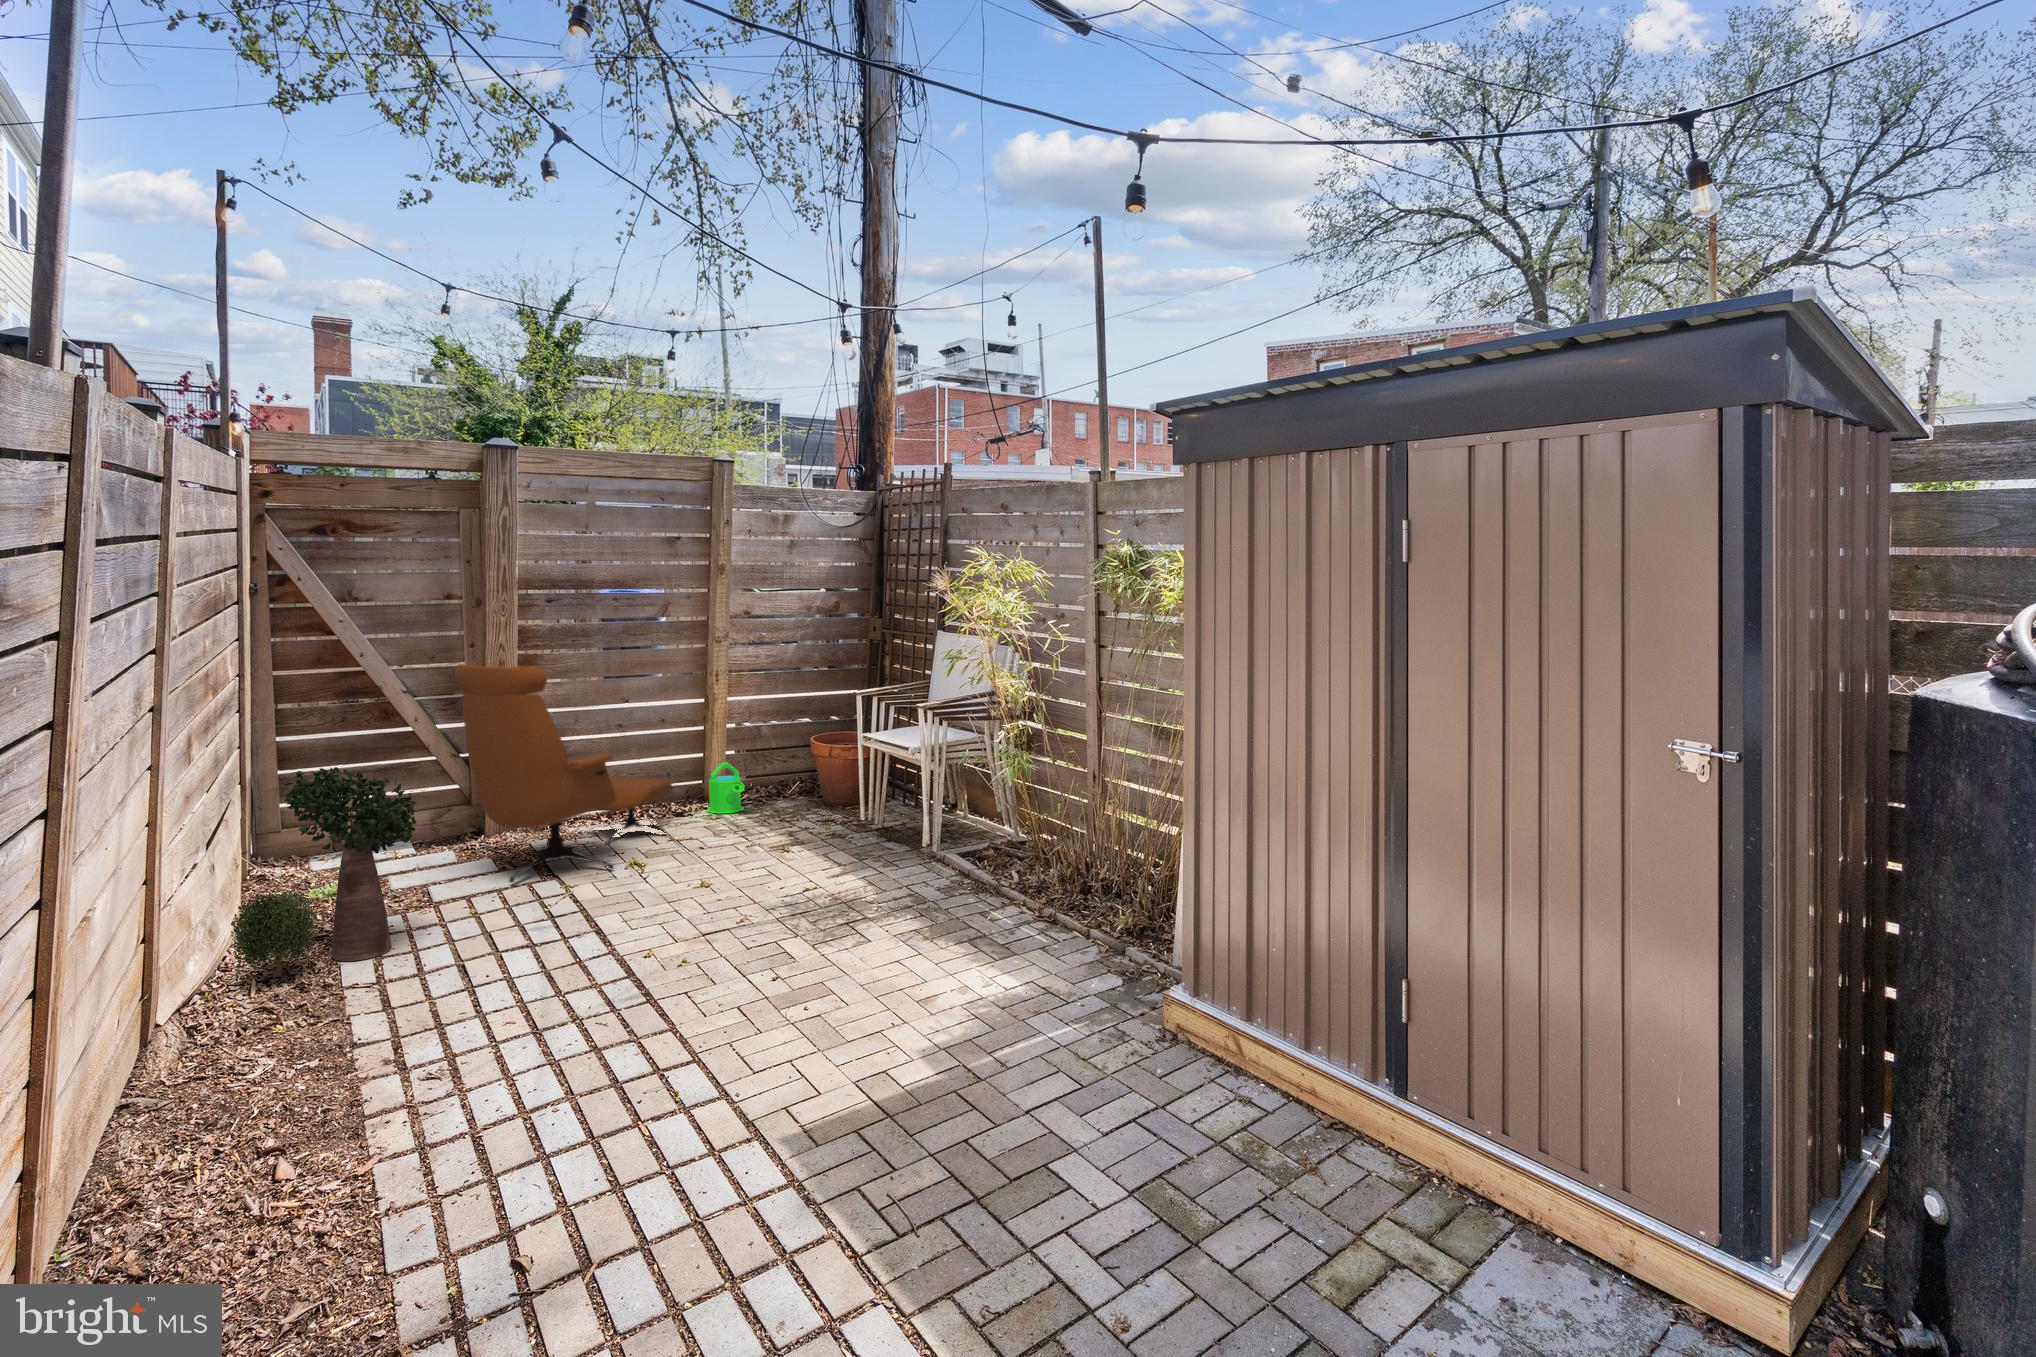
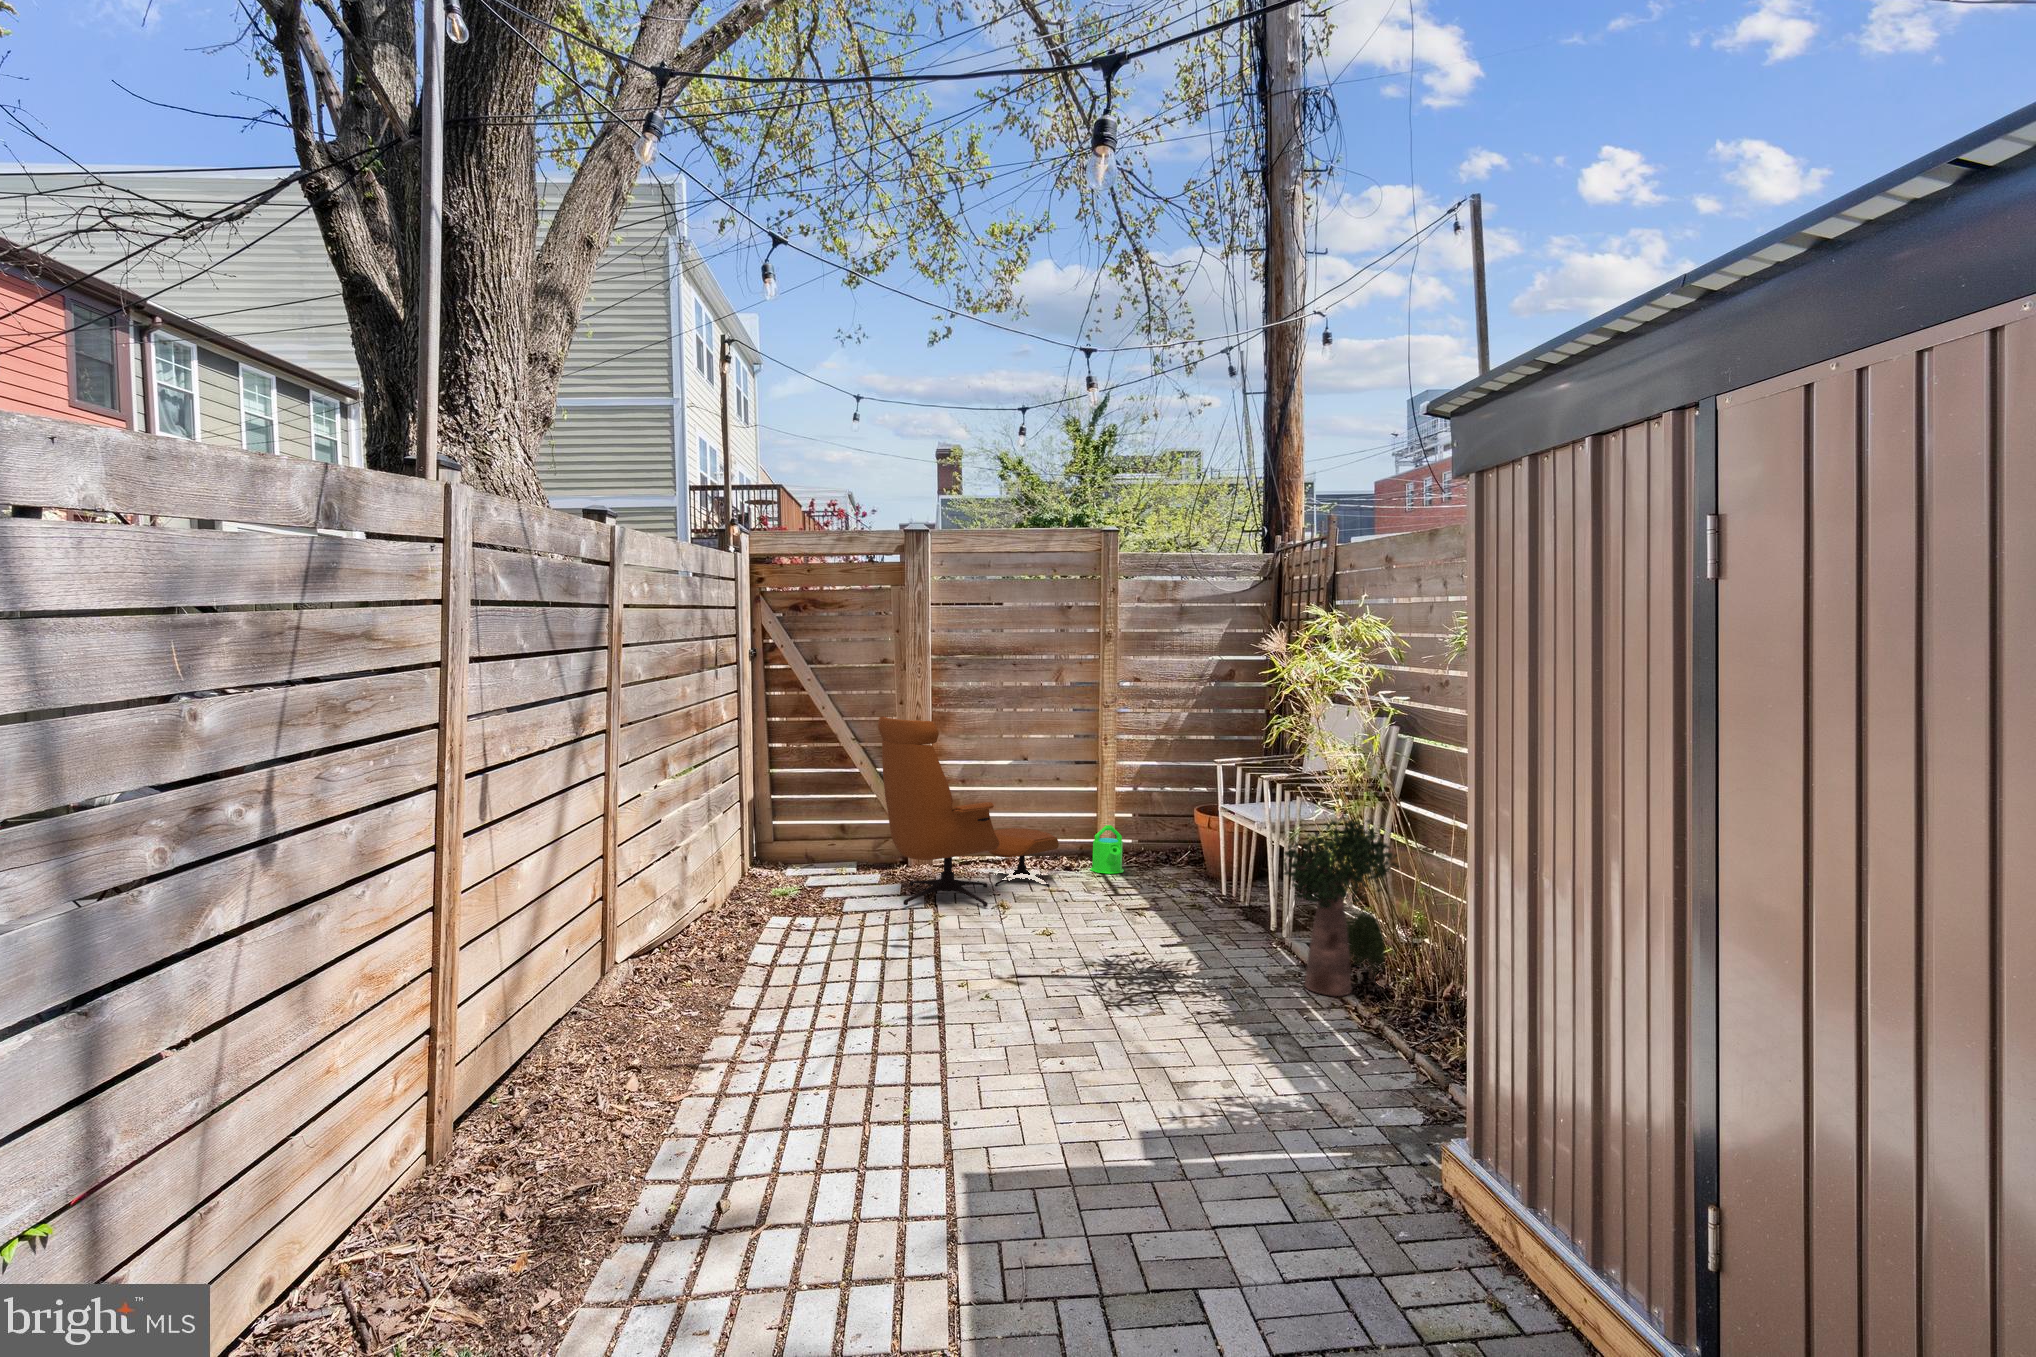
potted plant: present [231,767,416,977] -> present [1283,817,1400,996]

